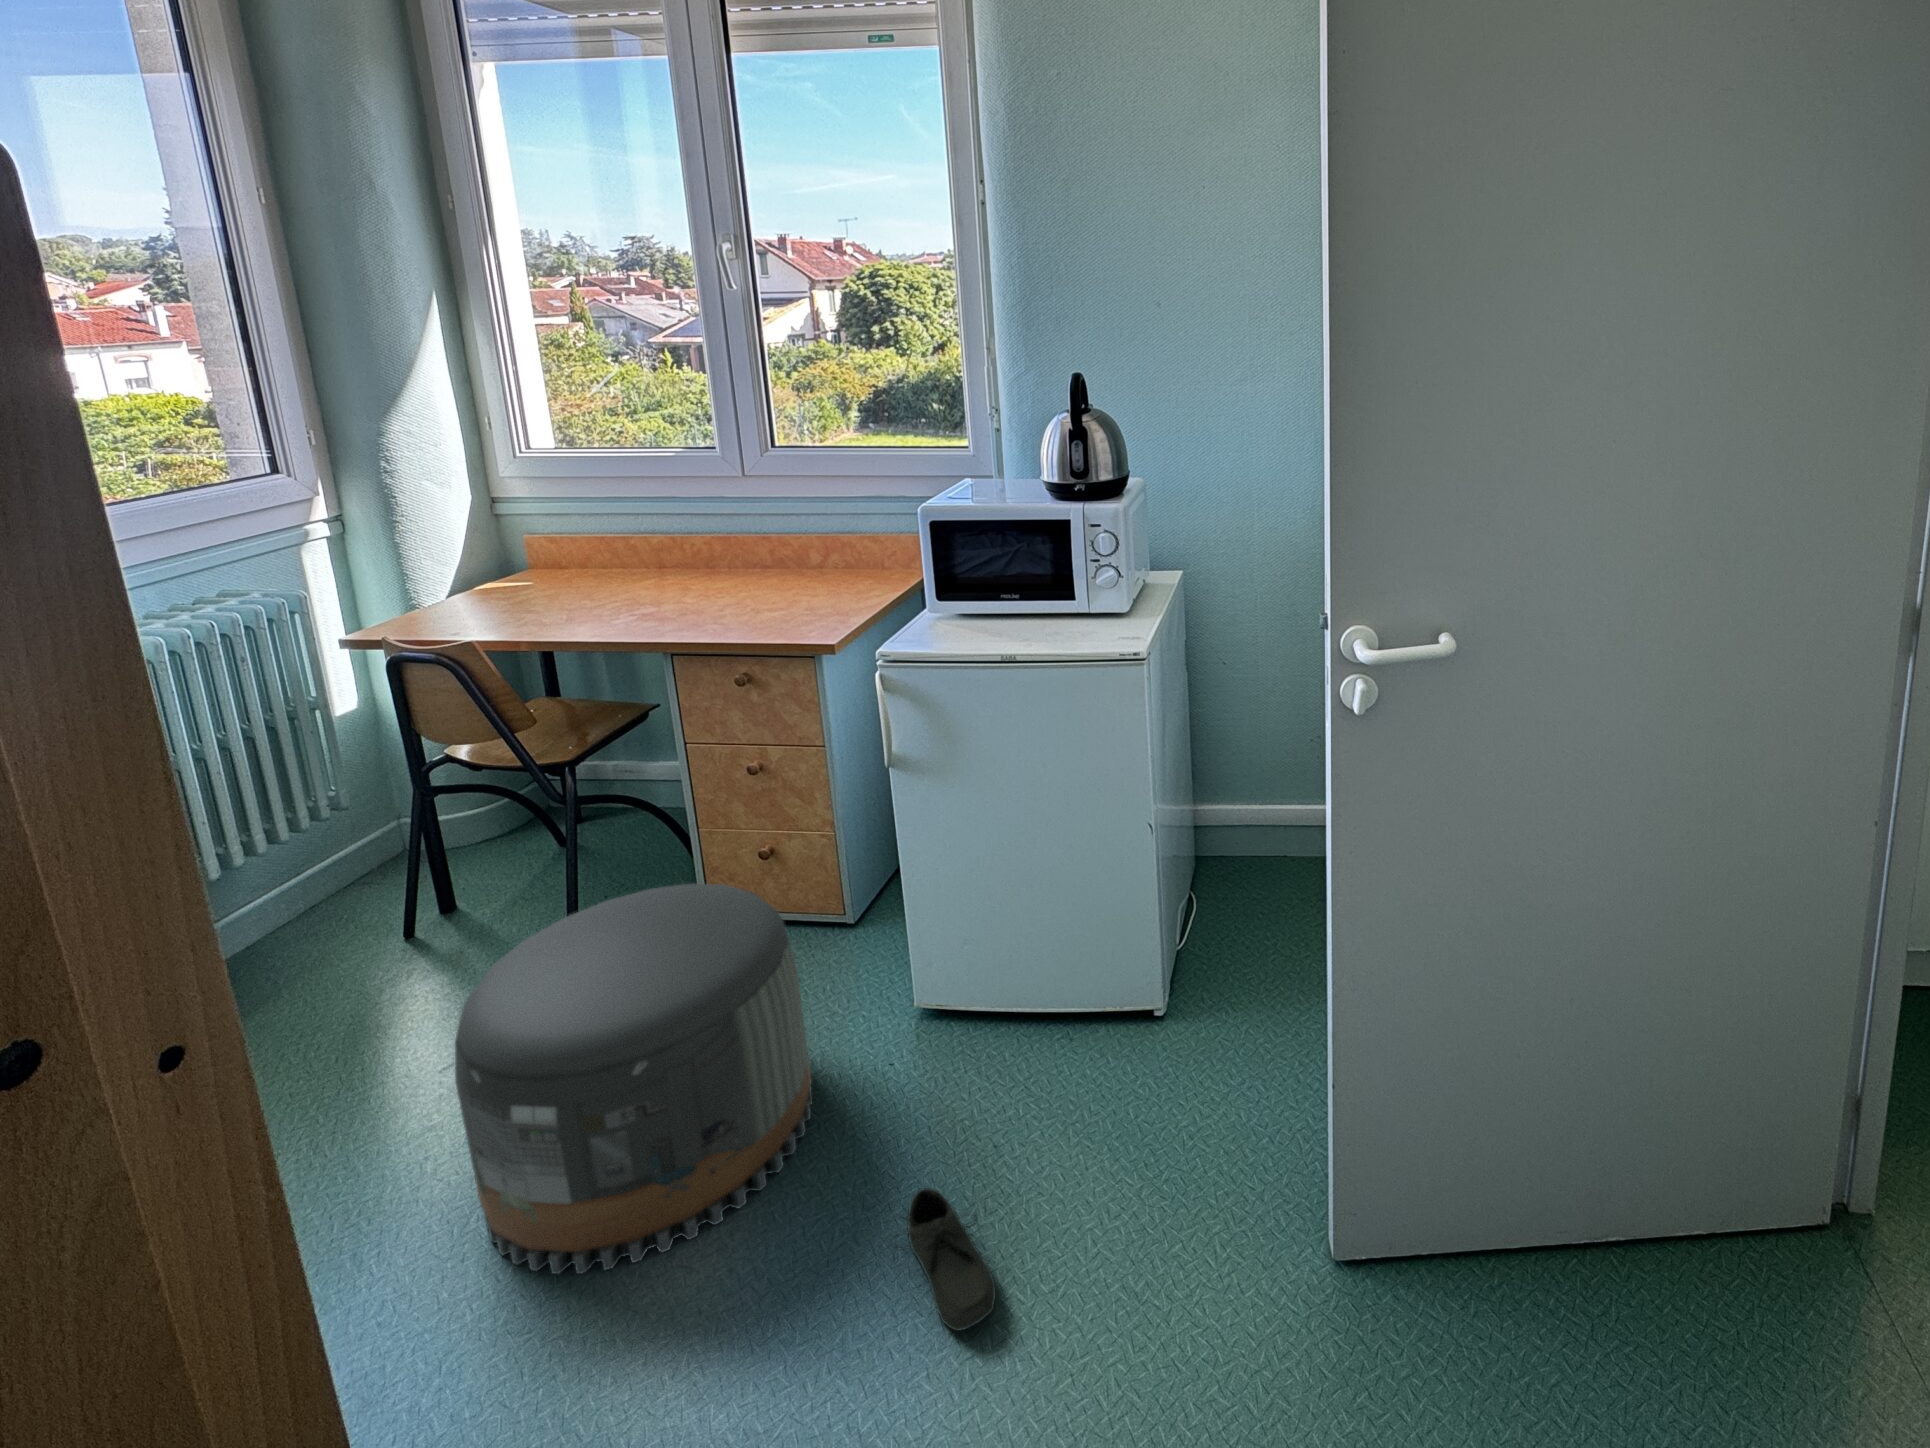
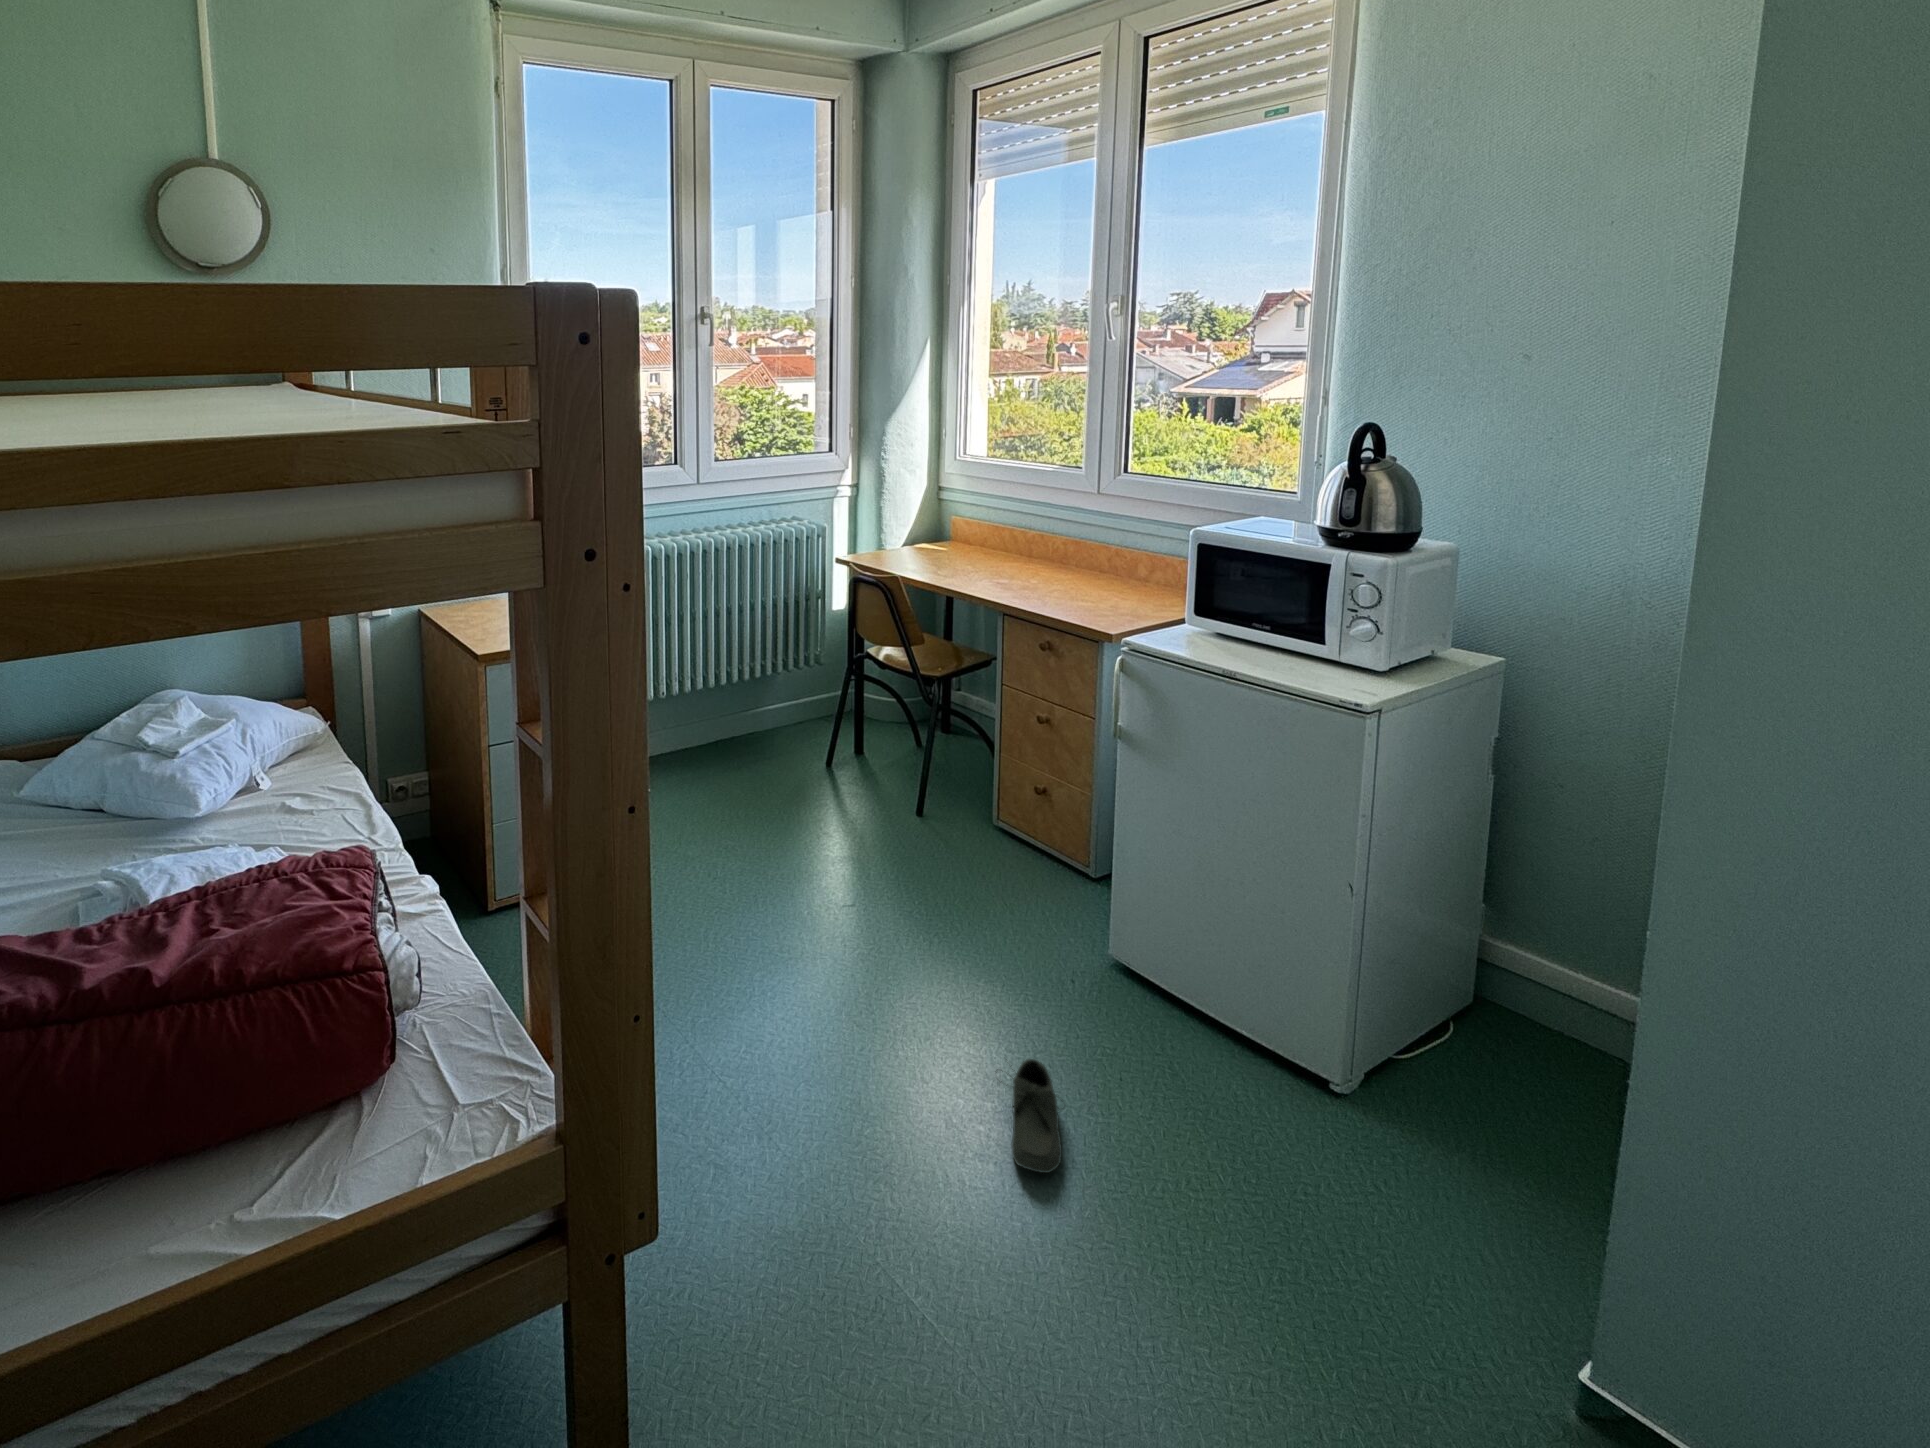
pouf: present [455,883,813,1274] -> none [801,757,1011,999]

